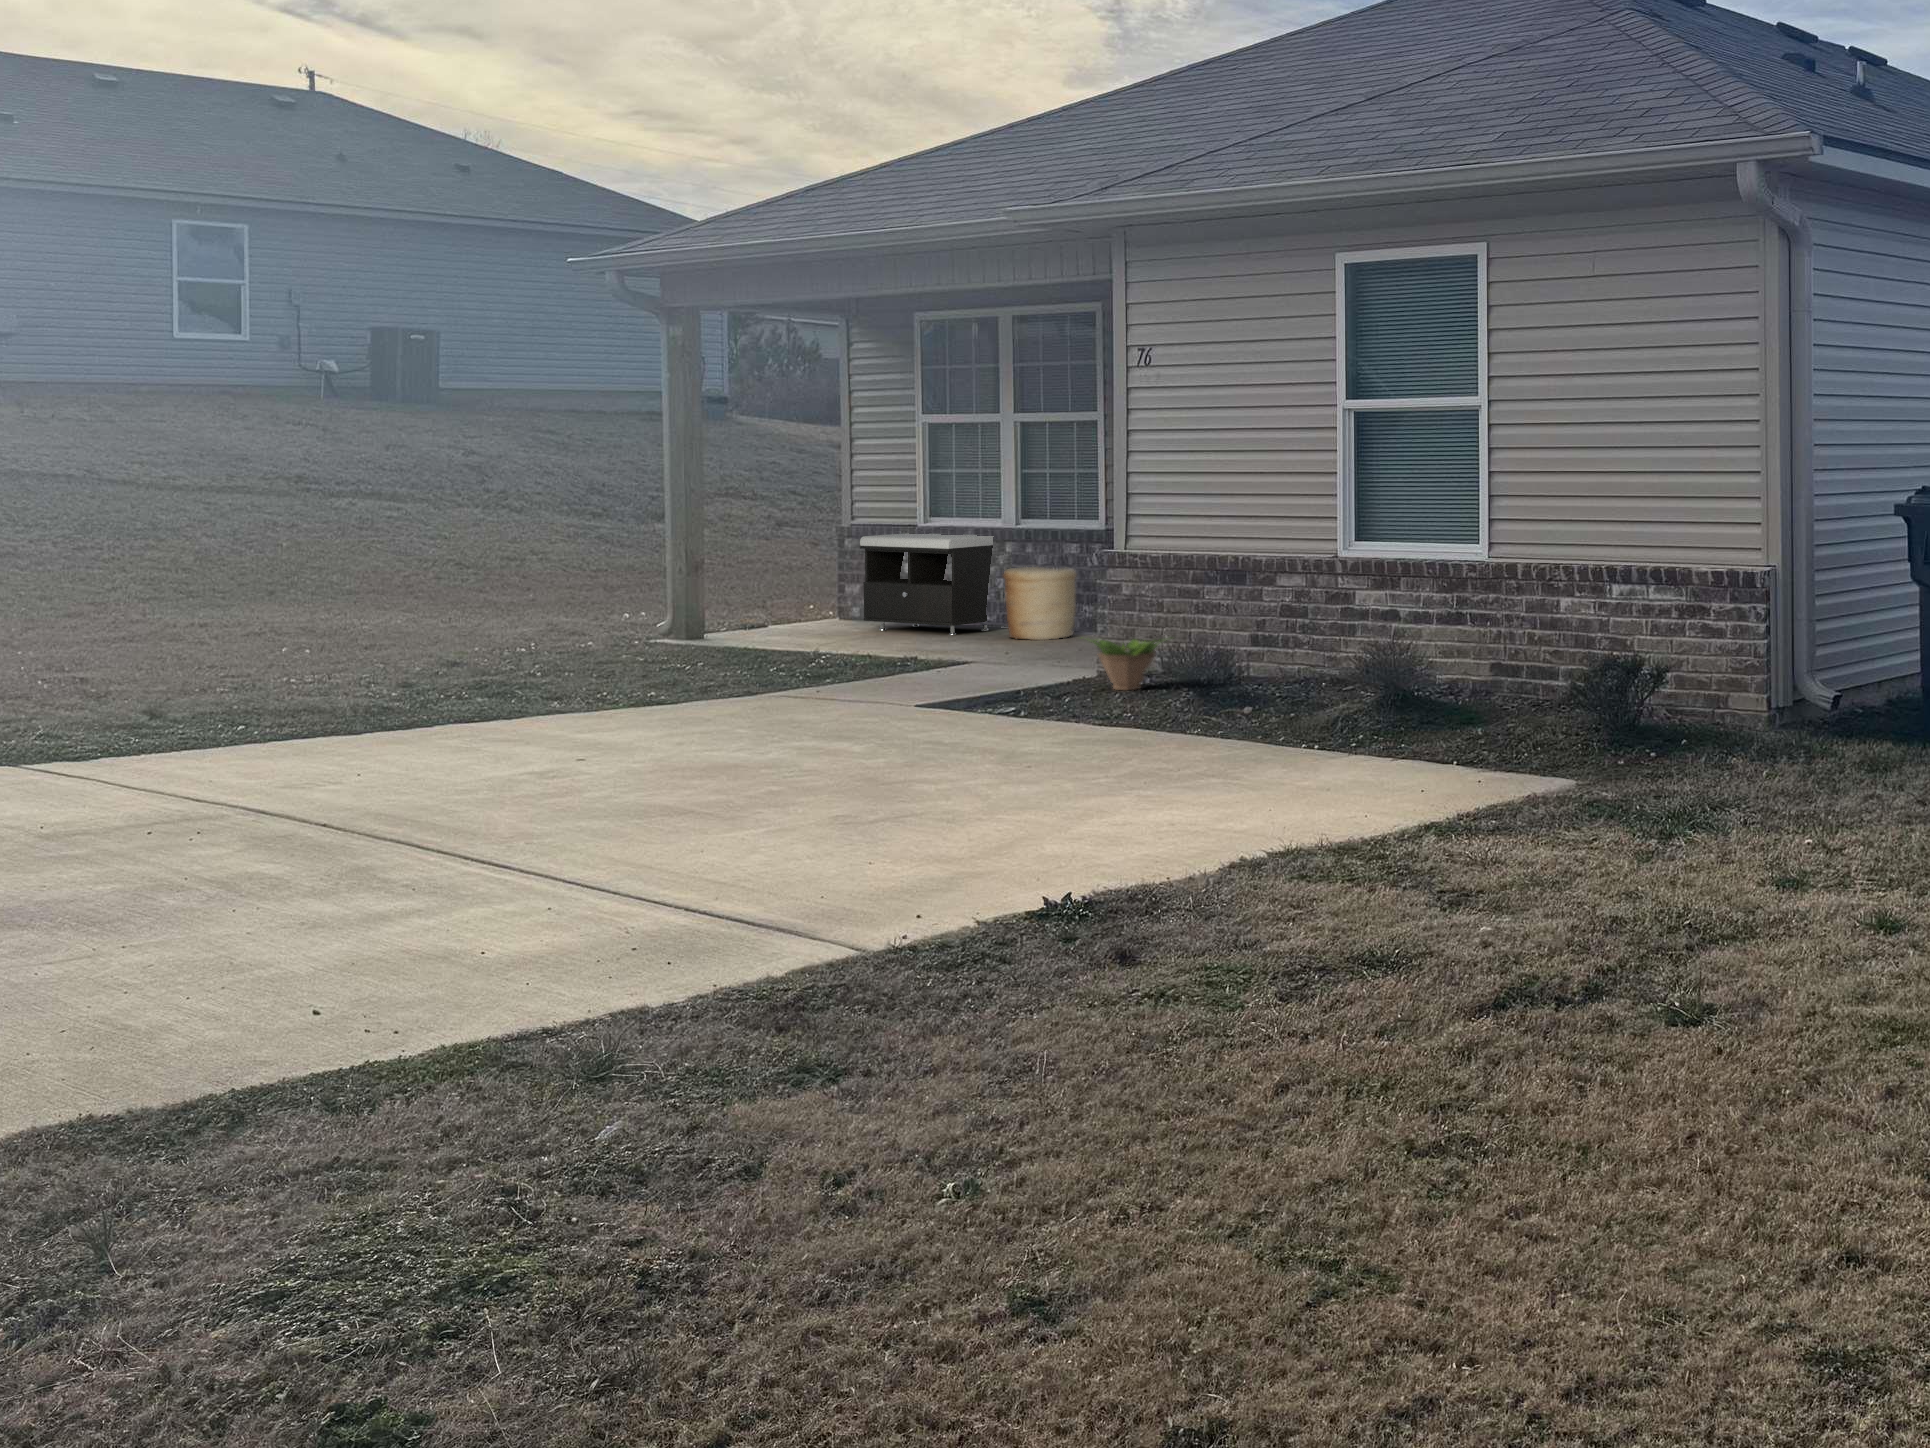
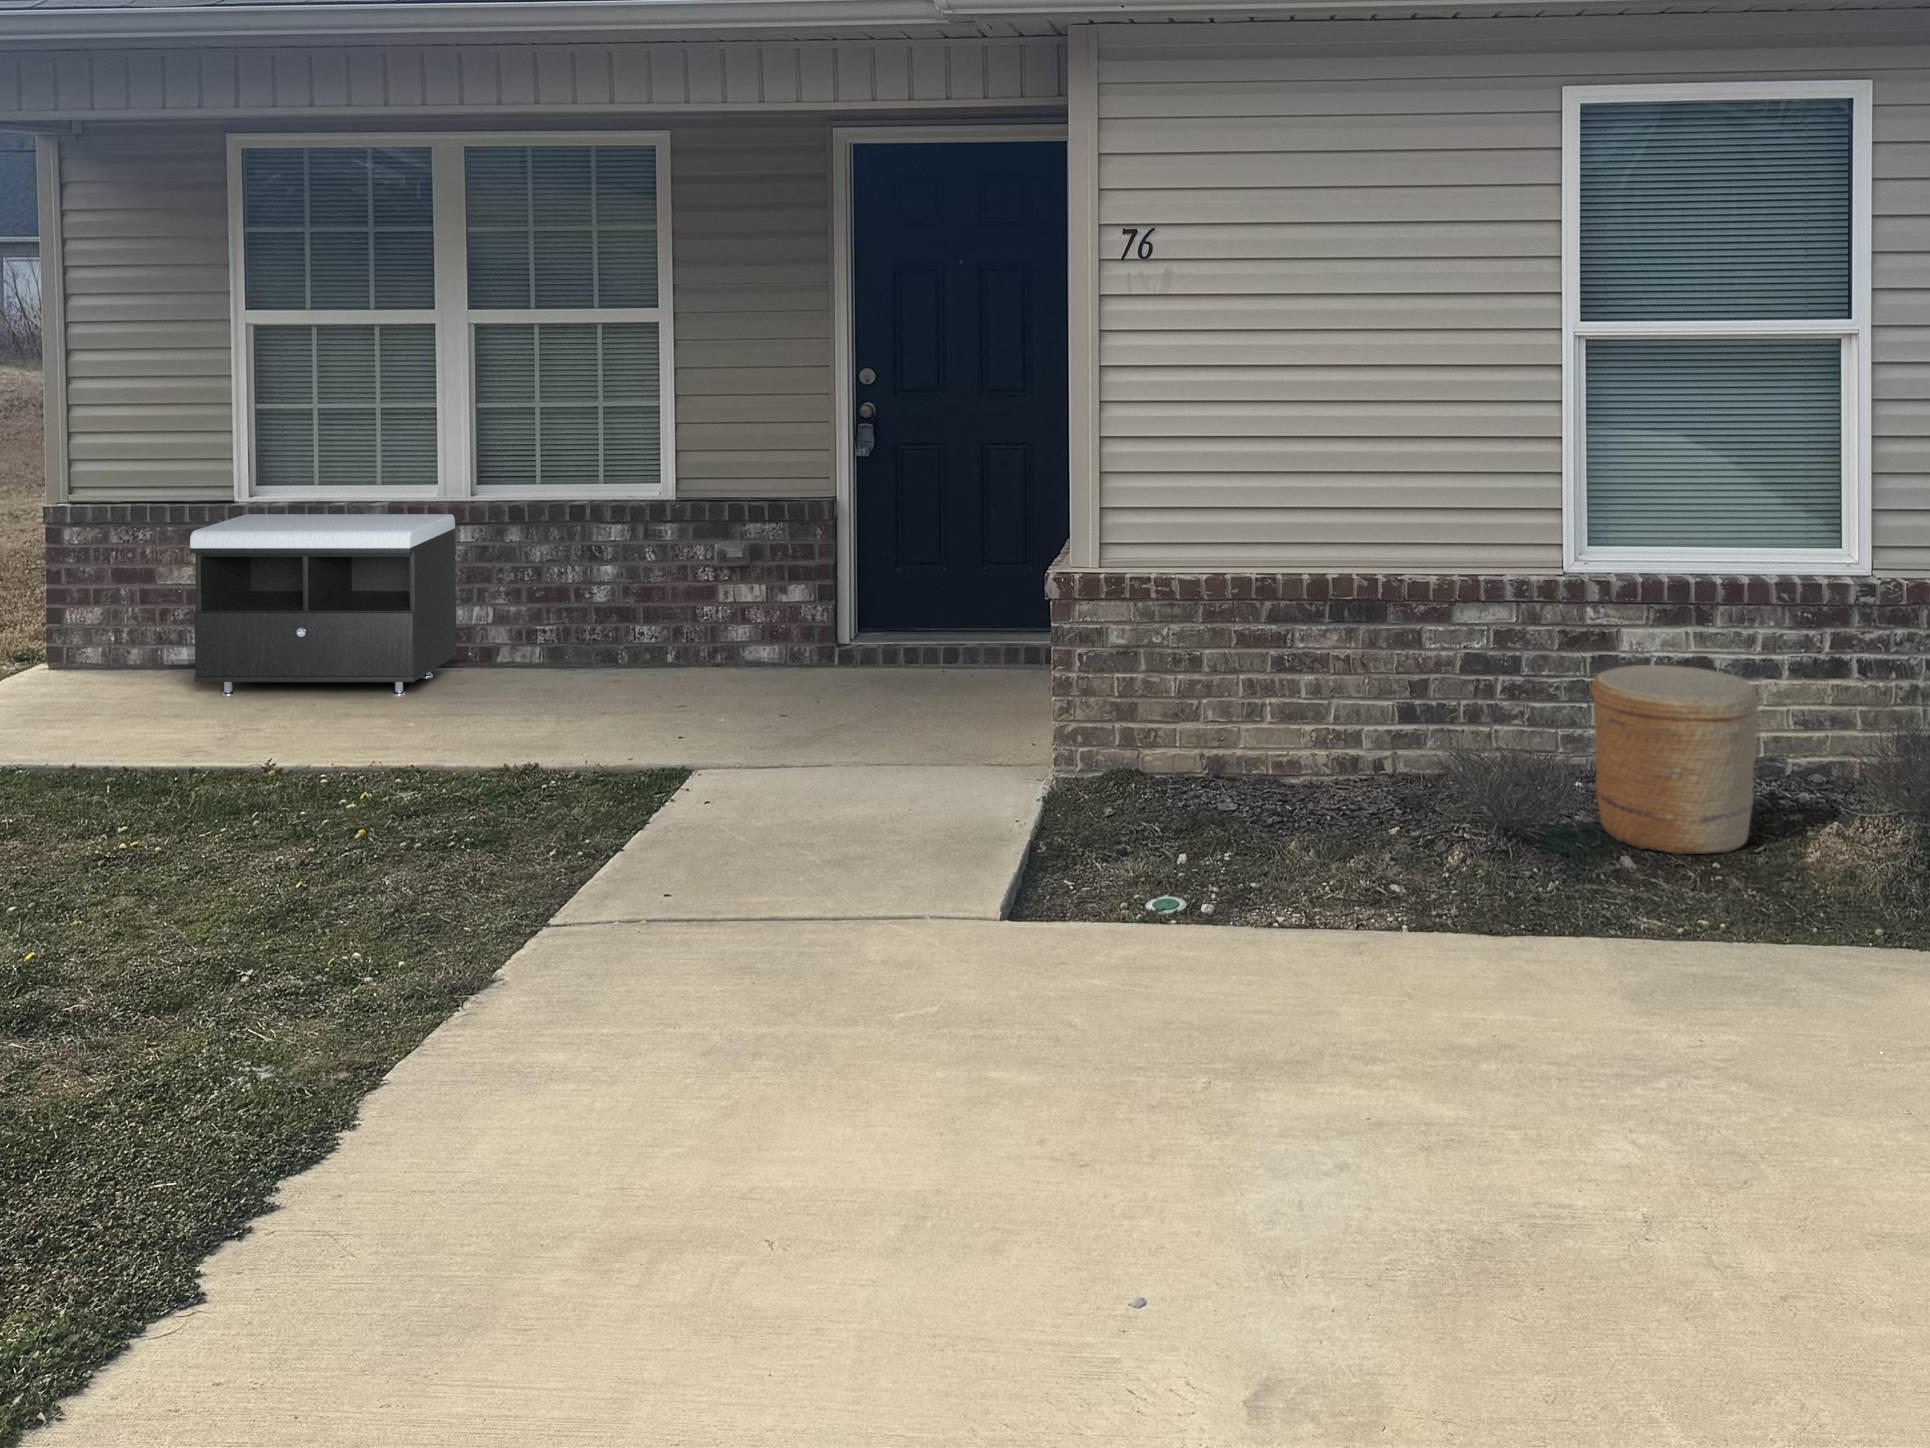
basket: present [1004,567,1076,640] -> present [1591,665,1759,855]
decorative plant: present [1081,637,1167,690] -> none [1102,725,1277,832]

